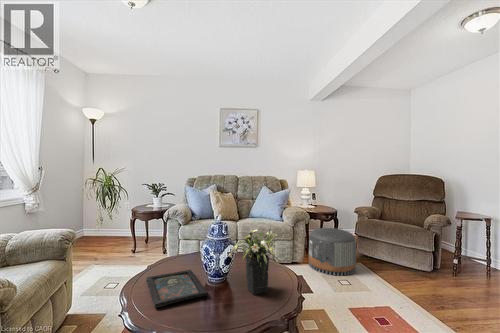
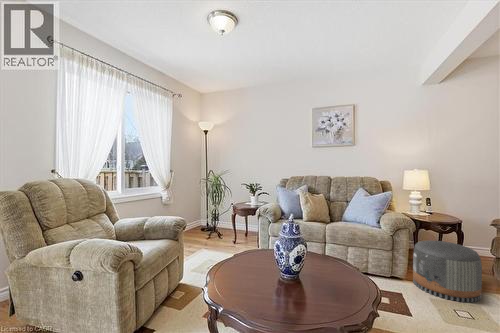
flower arrangement: present [228,229,280,295] -> none [294,231,349,296]
tray: present [146,270,207,307] -> none [229,263,275,288]

